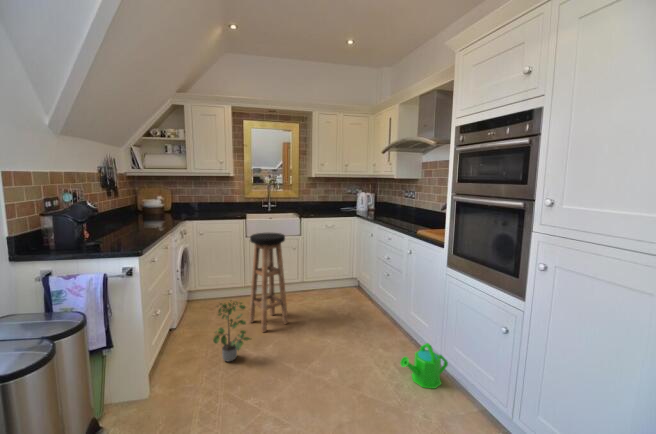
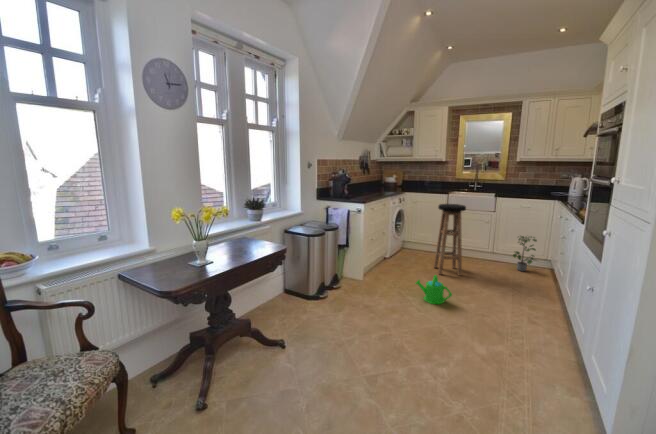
potted plant: present [213,302,250,361] -> present [513,236,537,271]
watering can: present [400,343,448,388] -> present [415,275,452,304]

